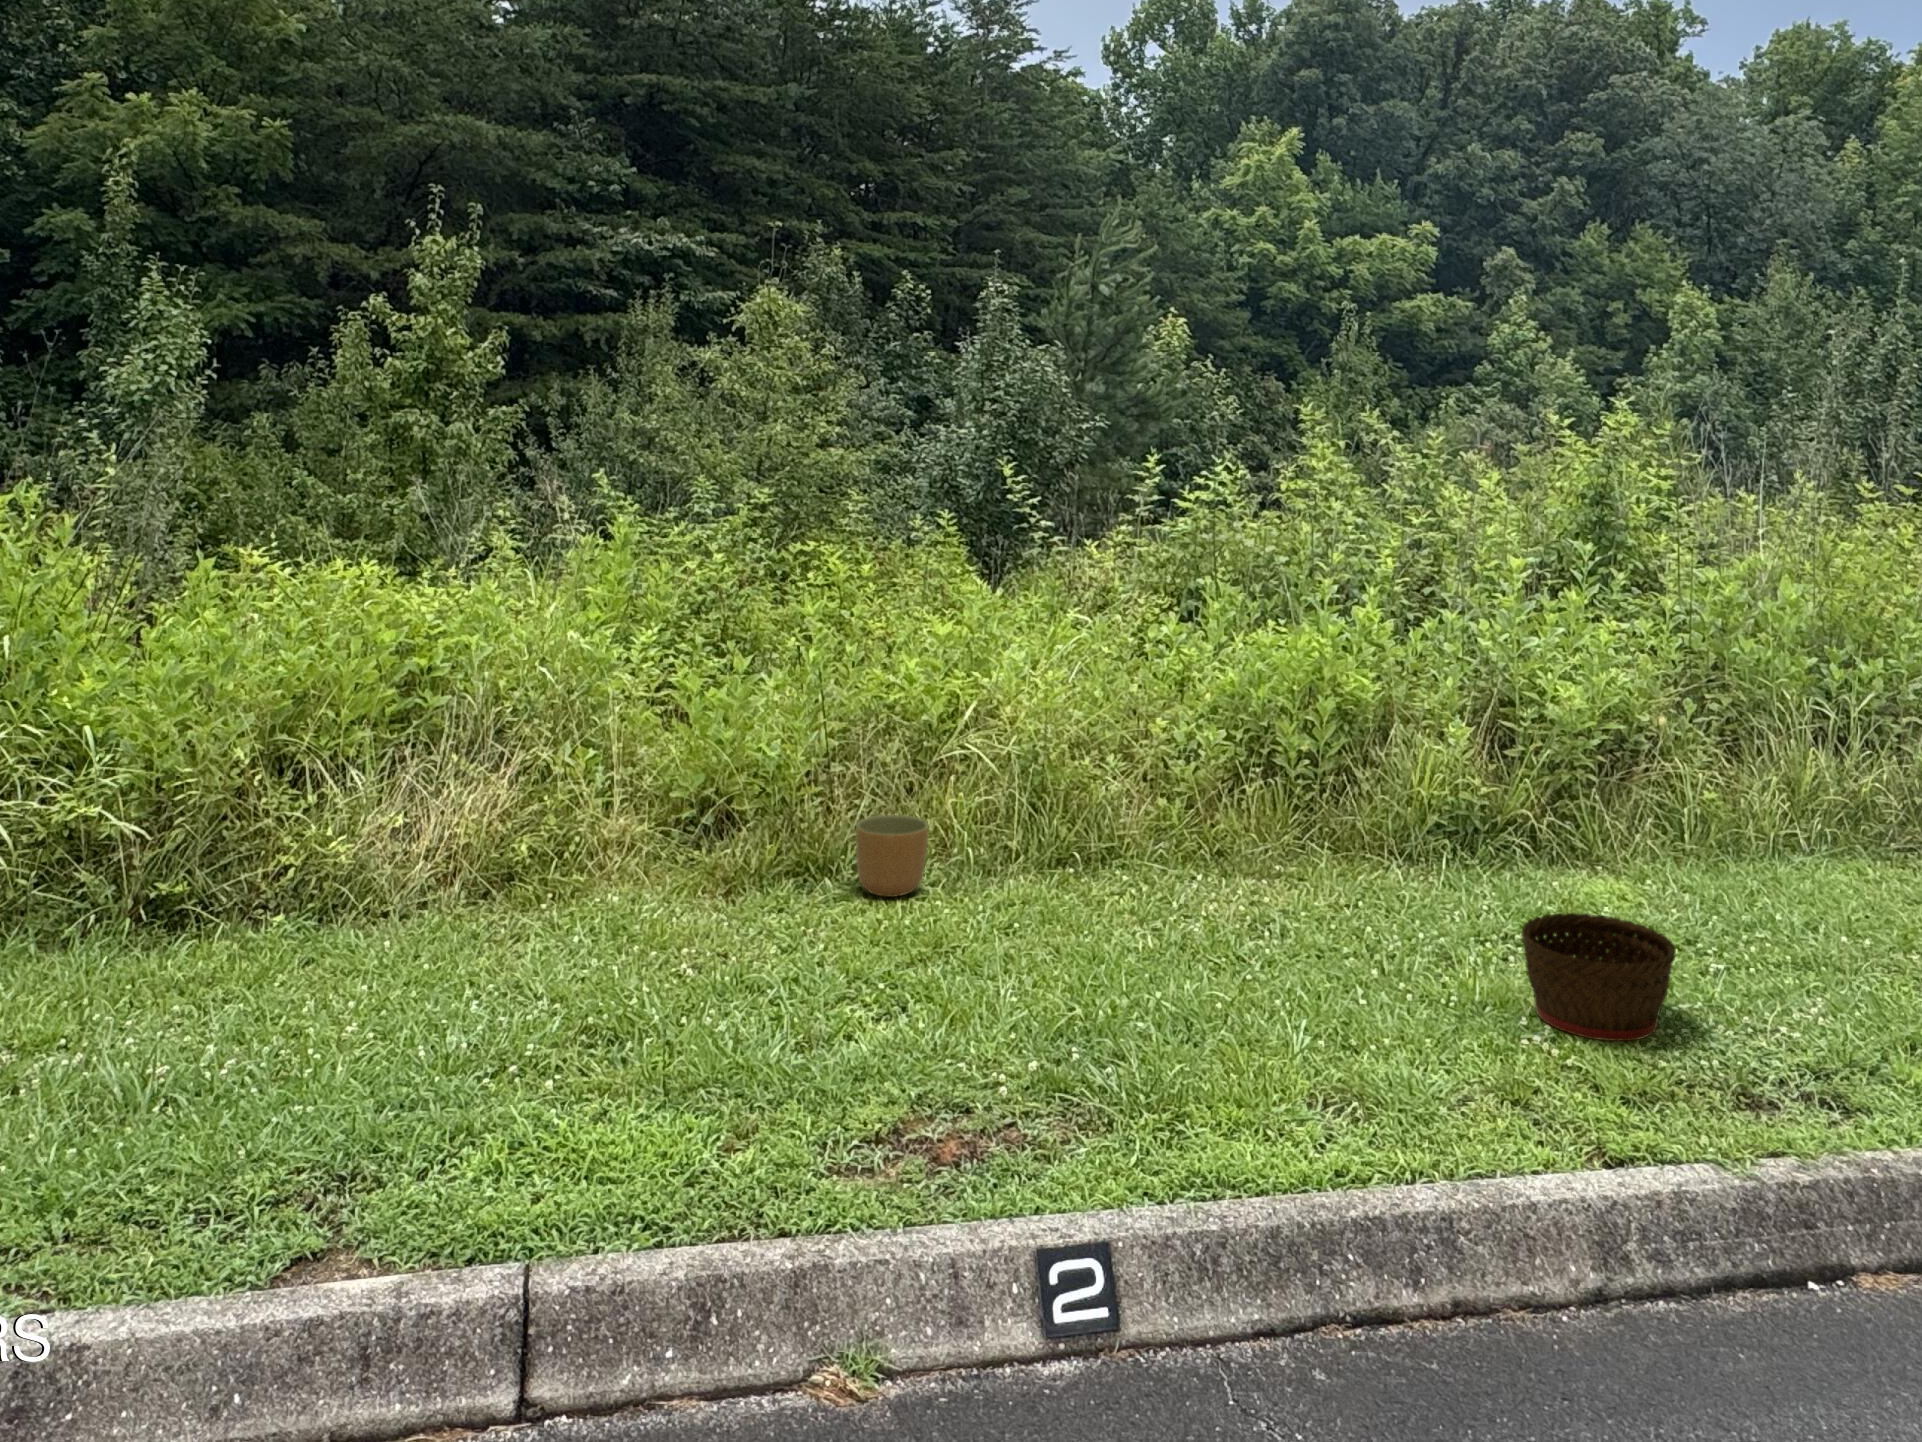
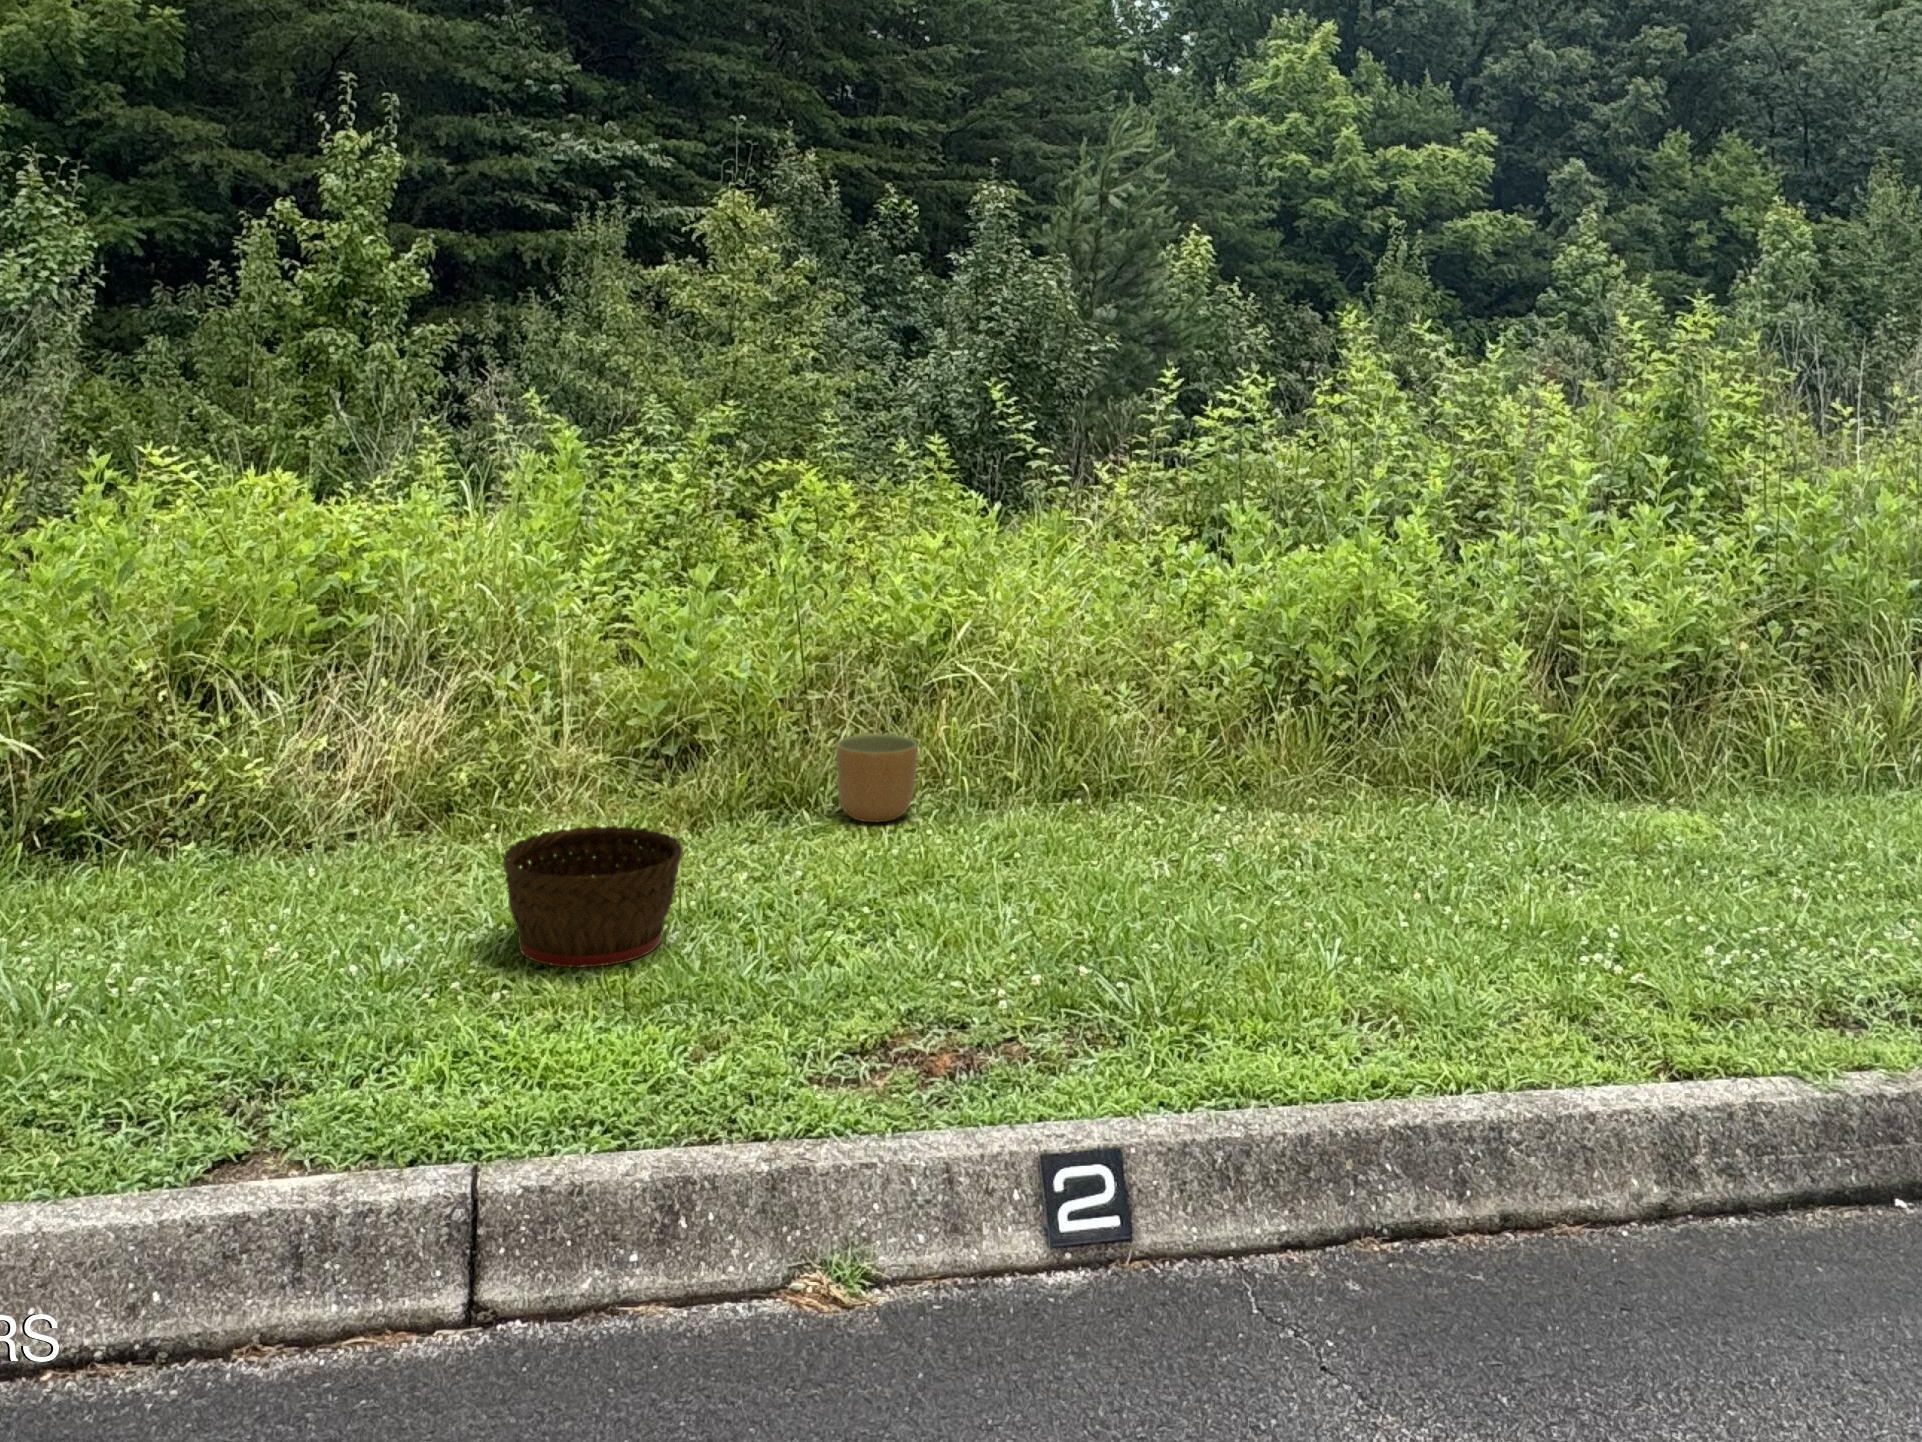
basket: present [1521,913,1676,1041] -> present [502,826,683,967]

